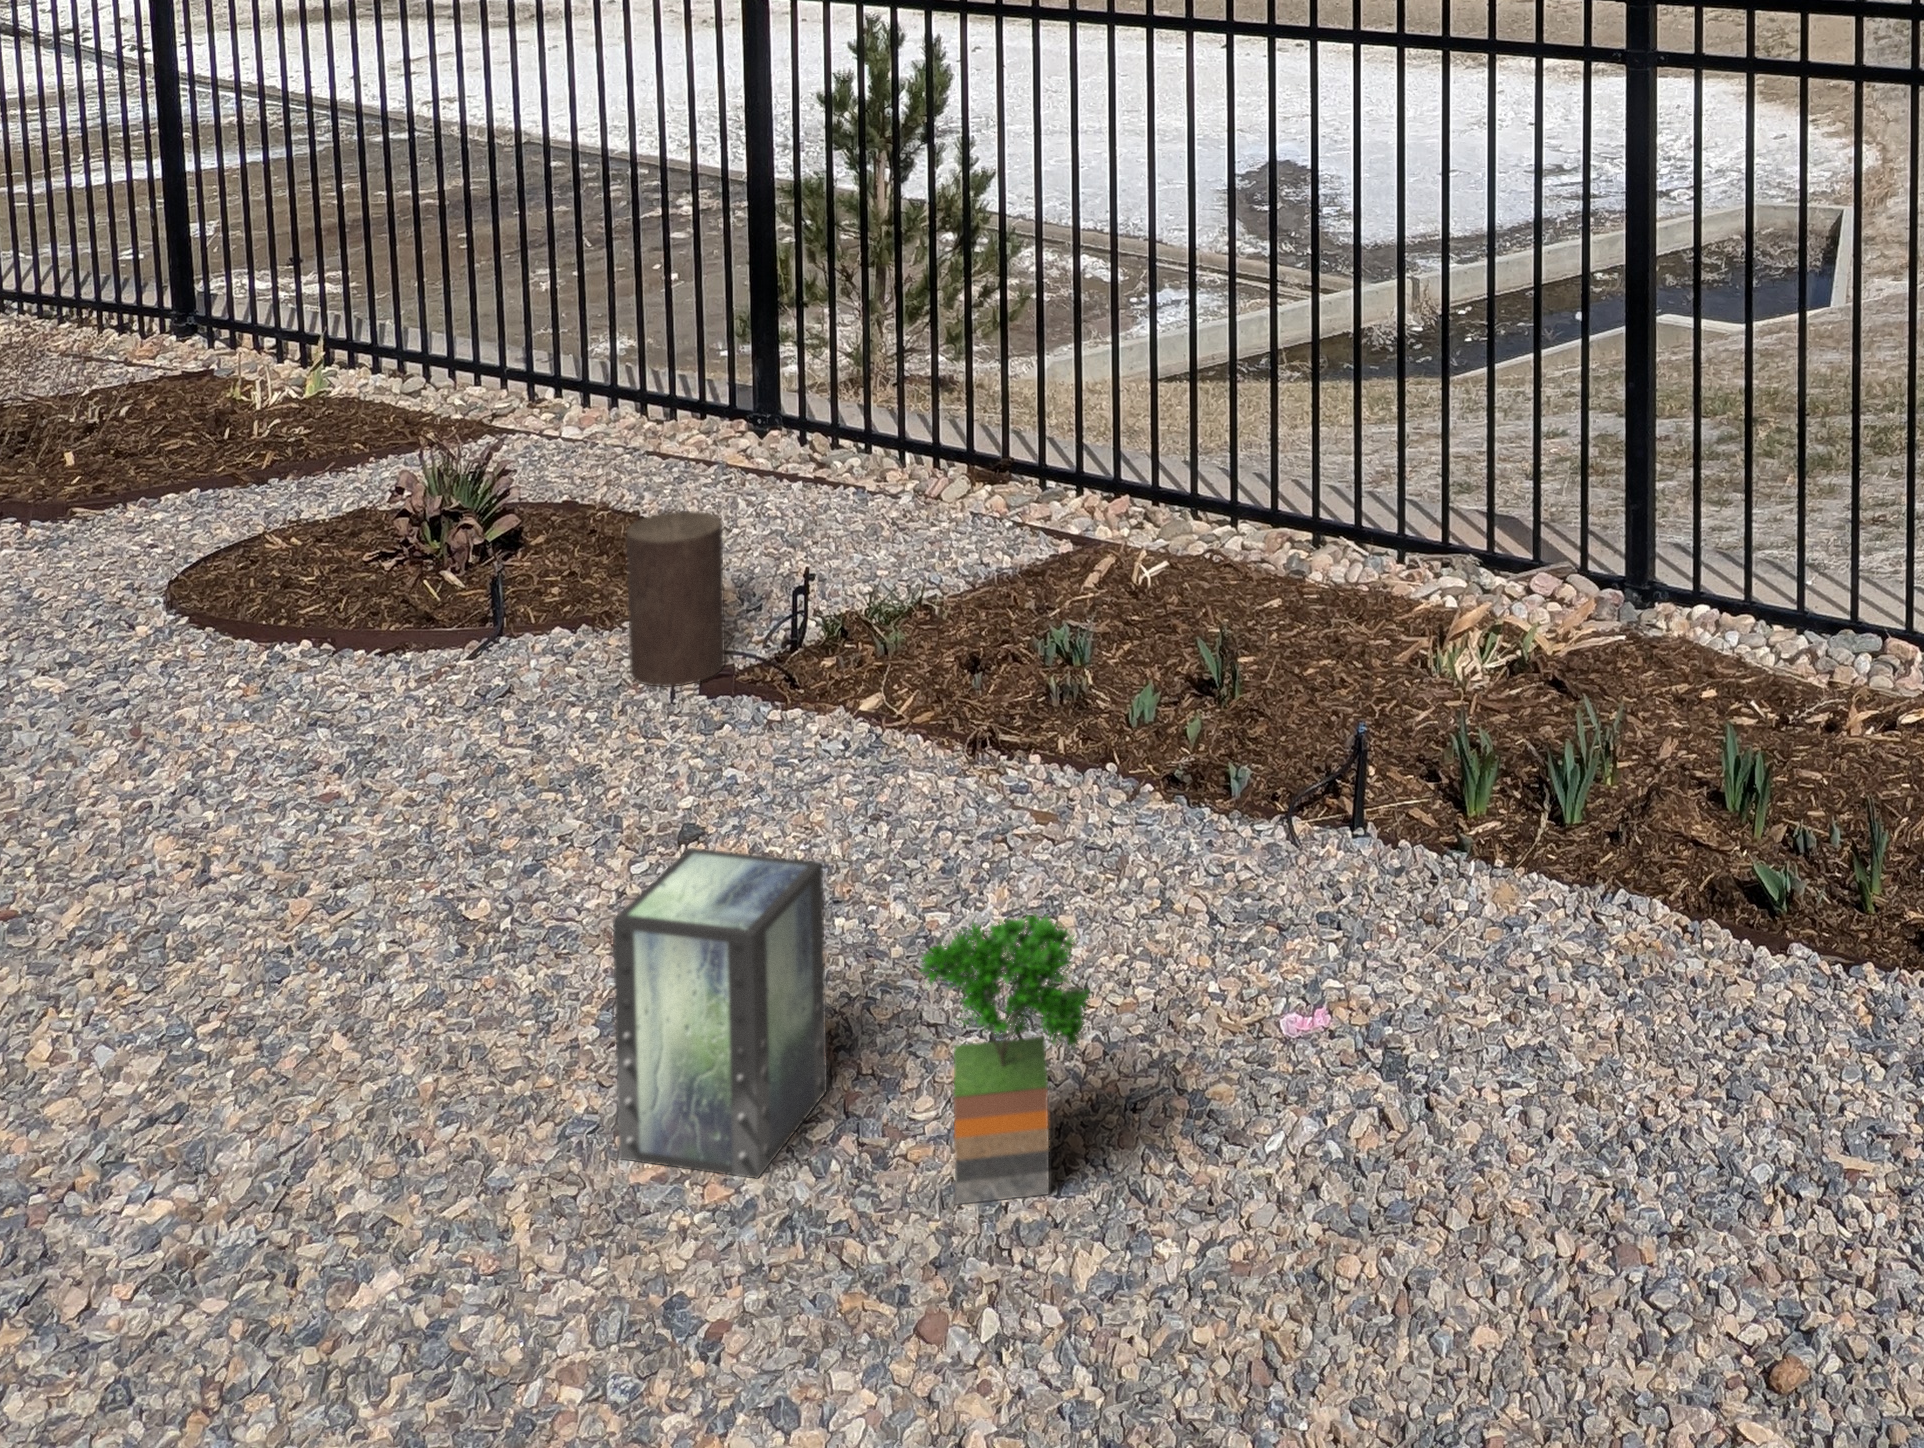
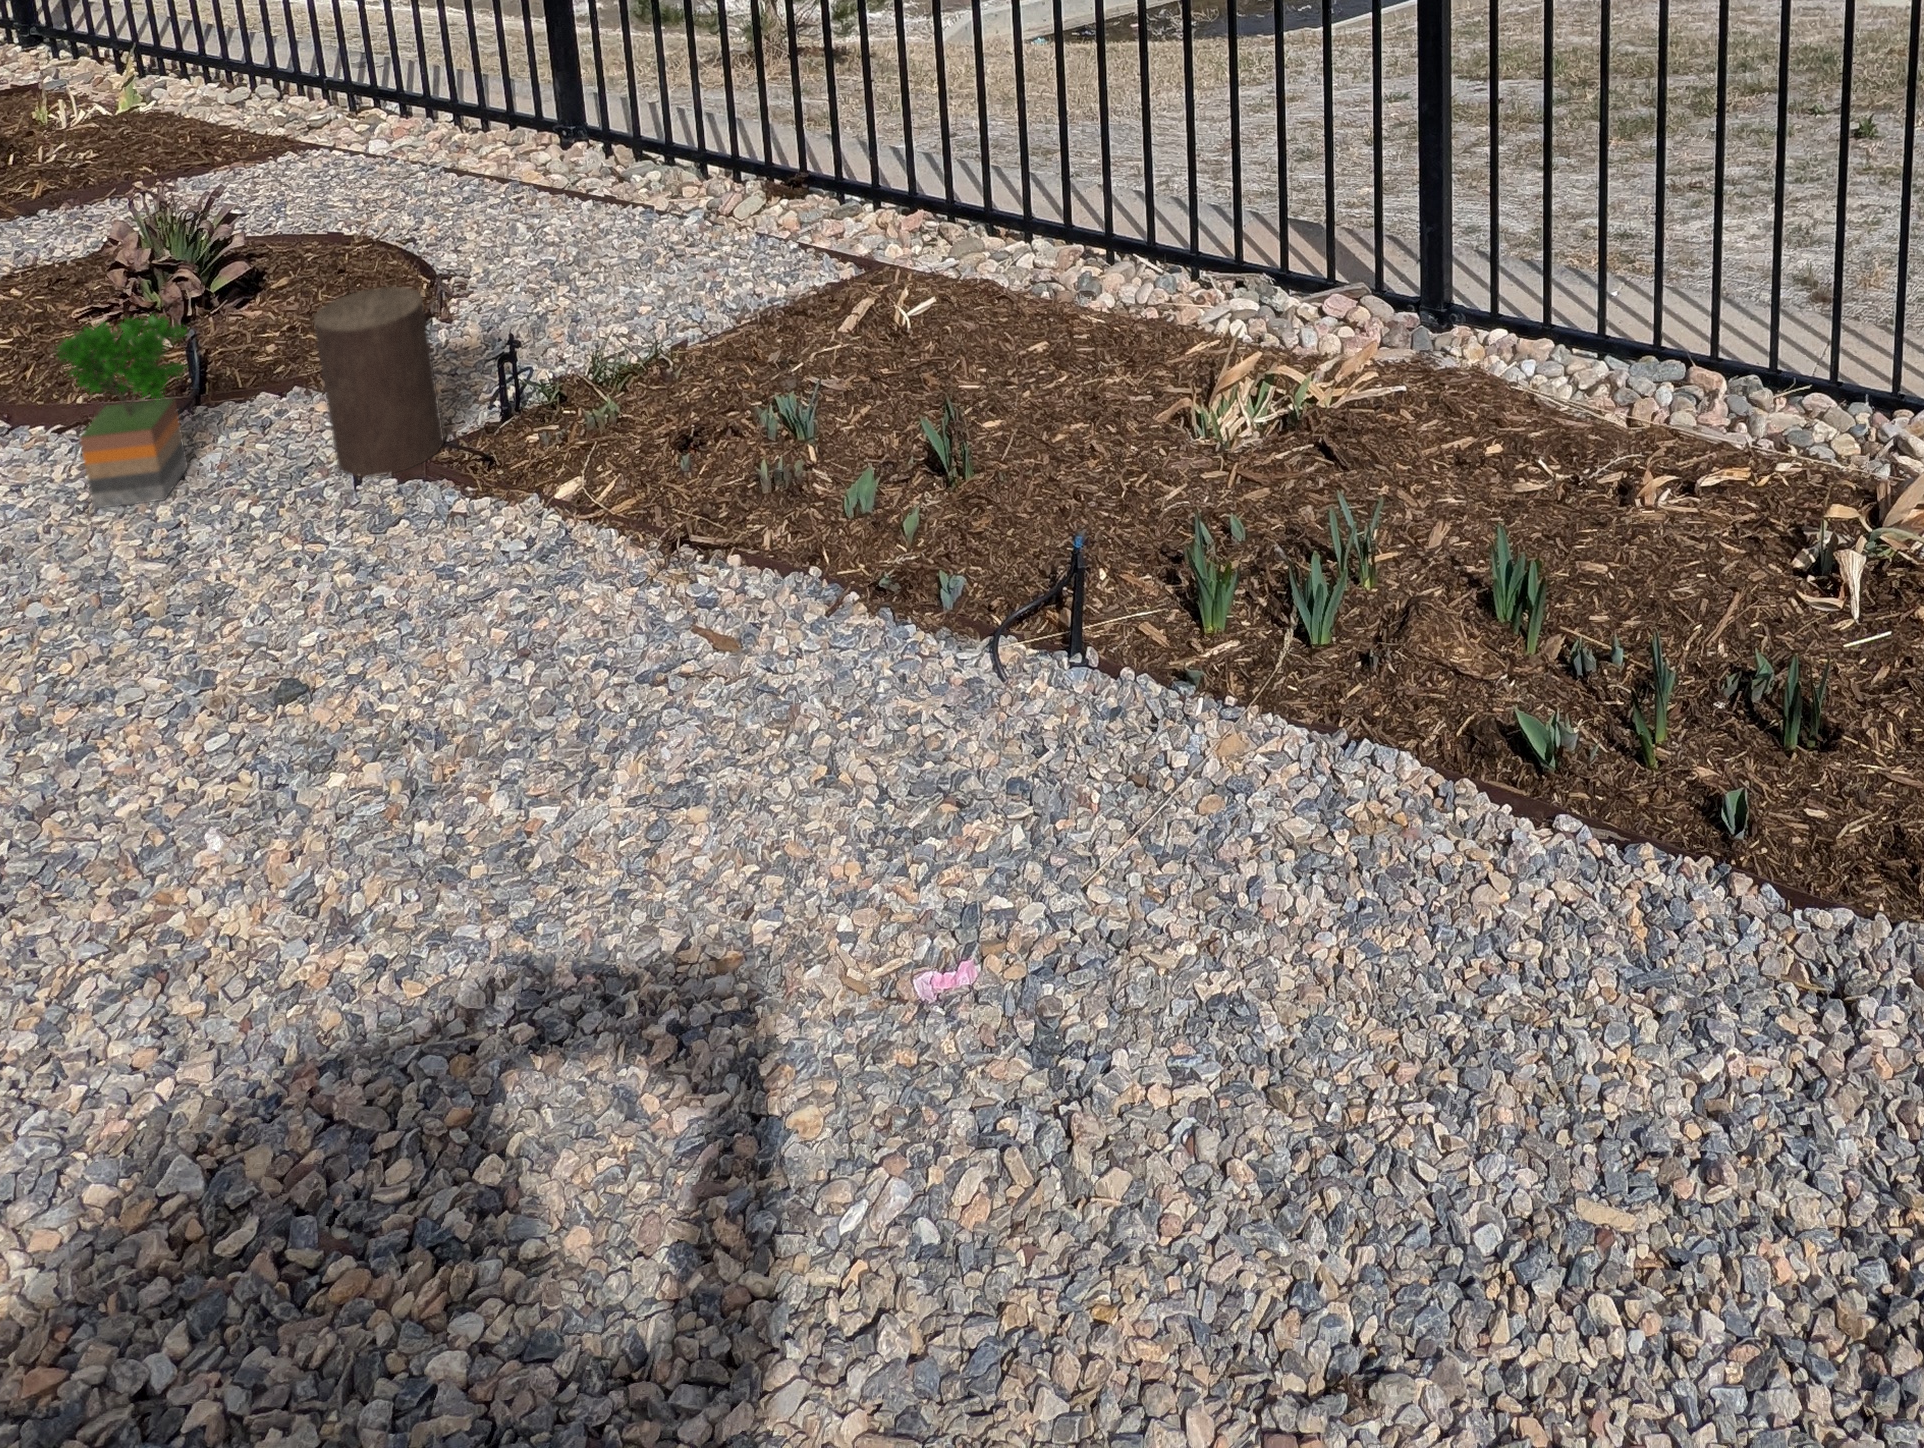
storage box: present [613,848,827,1179] -> none [45,825,389,1245]
potted tree: present [919,914,1090,1204] -> present [57,315,188,508]

